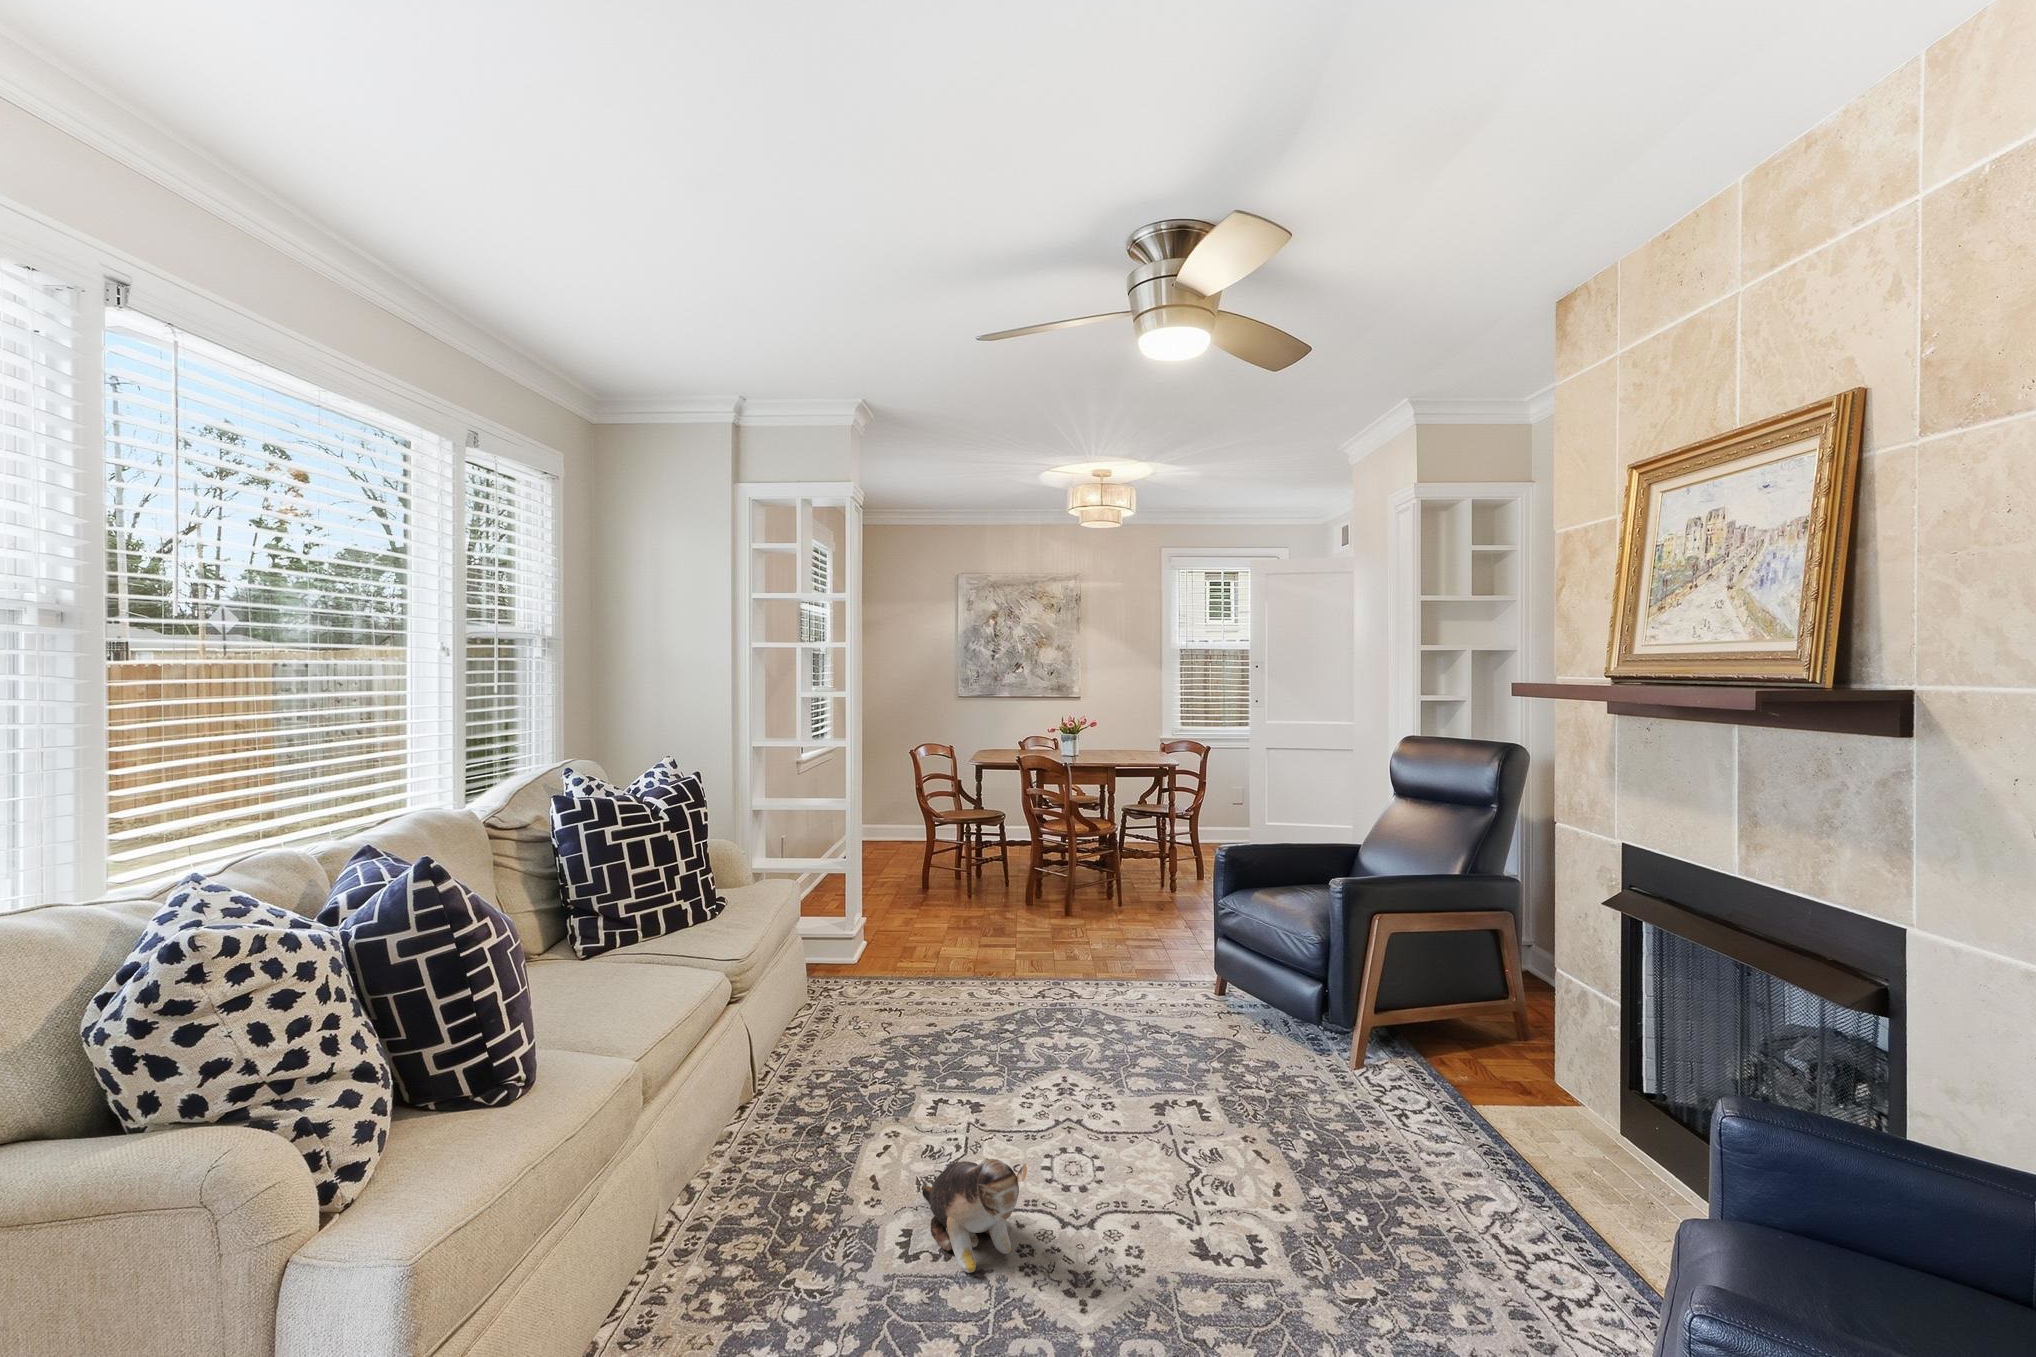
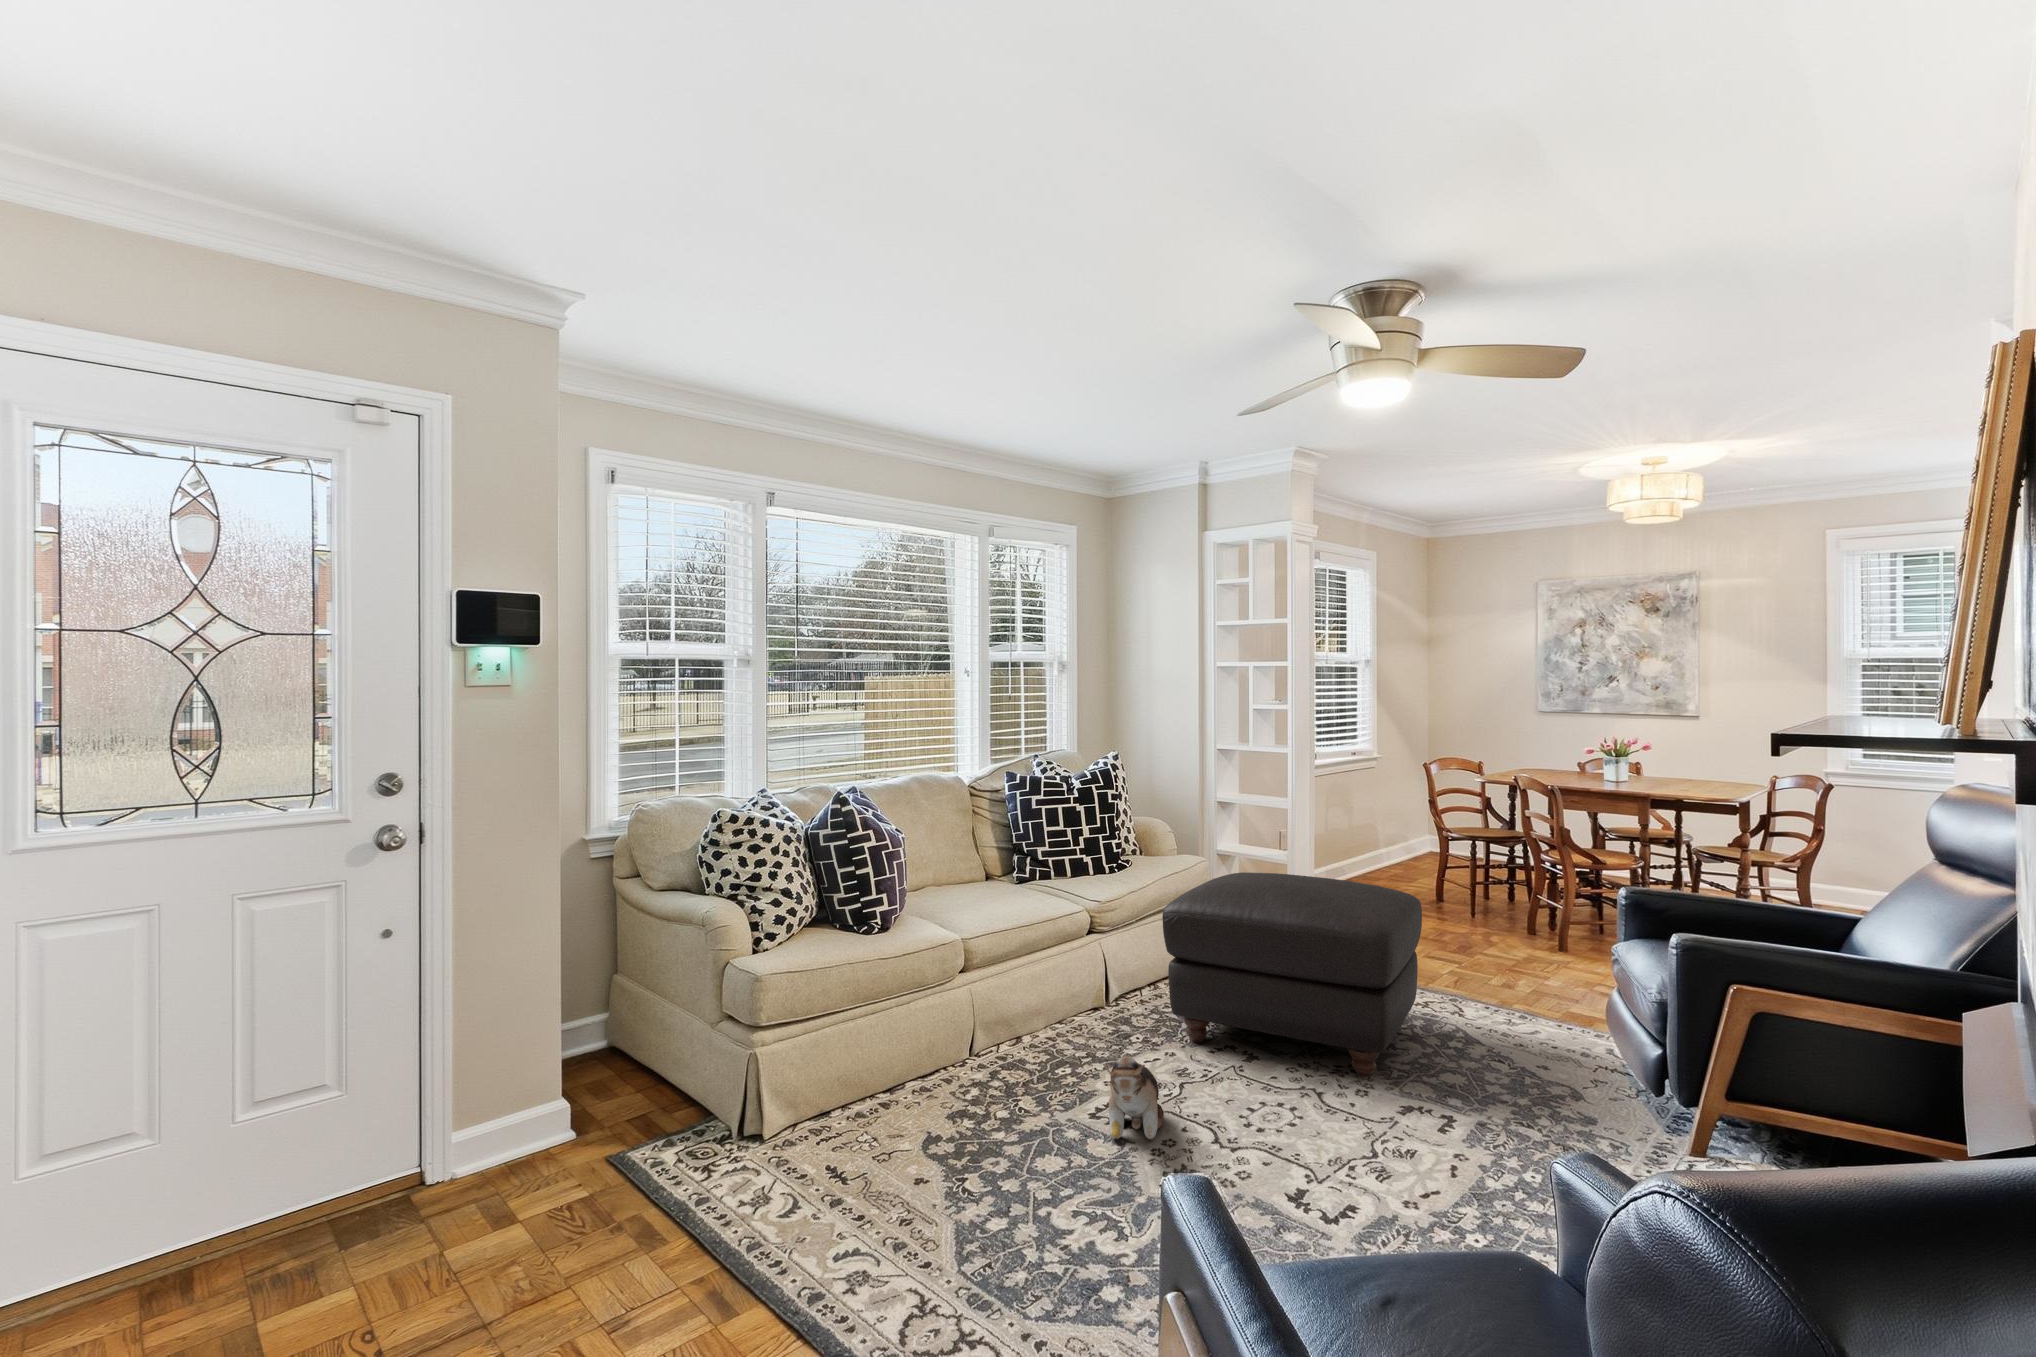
ottoman: none [851,883,1114,1103] -> present [1162,872,1422,1077]

